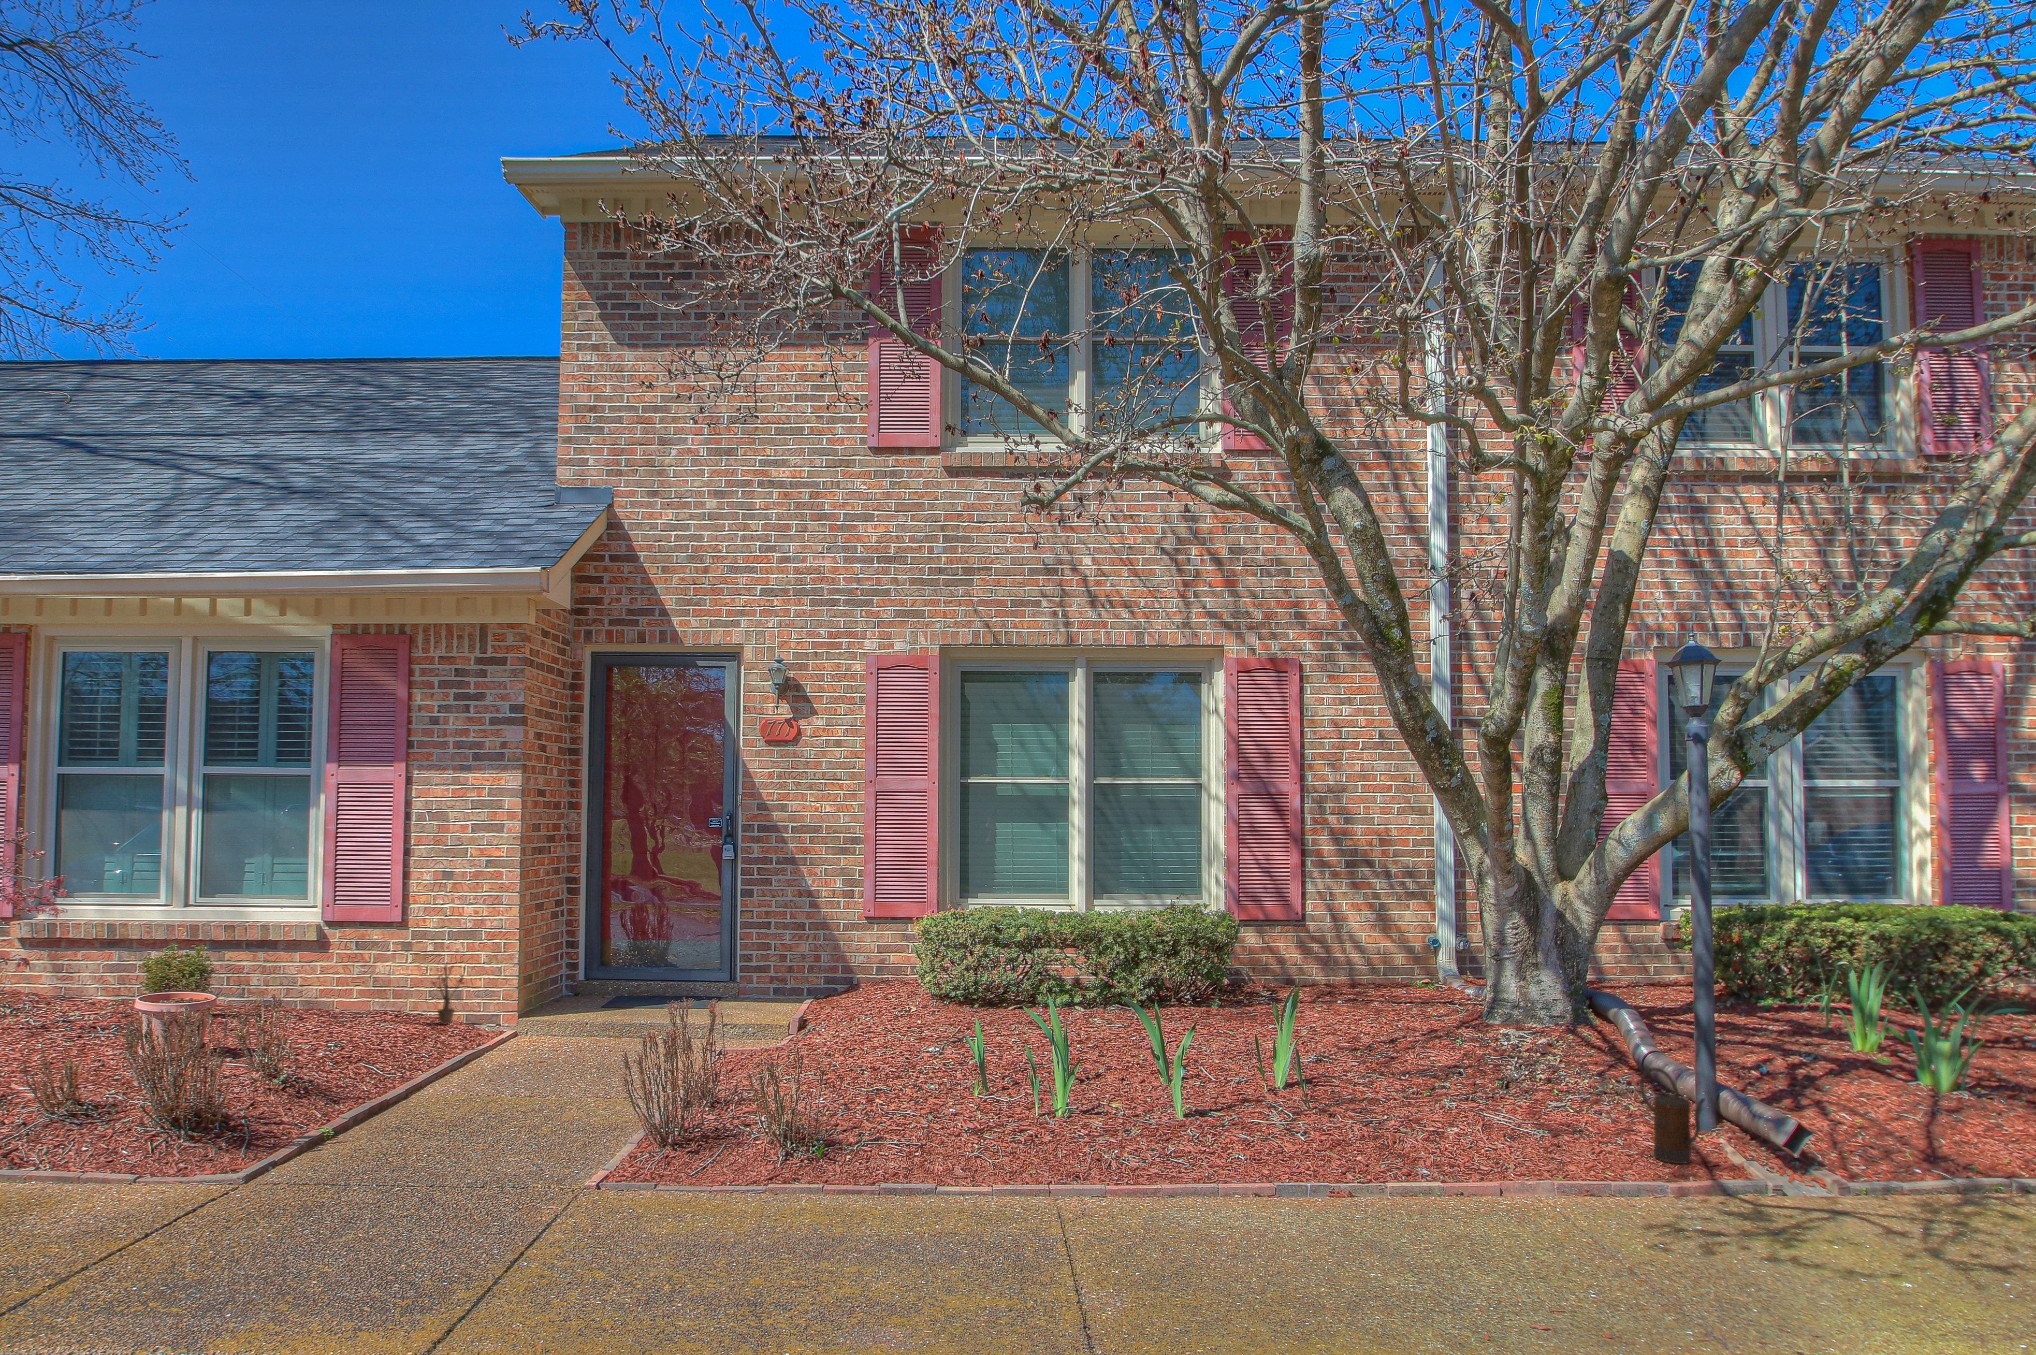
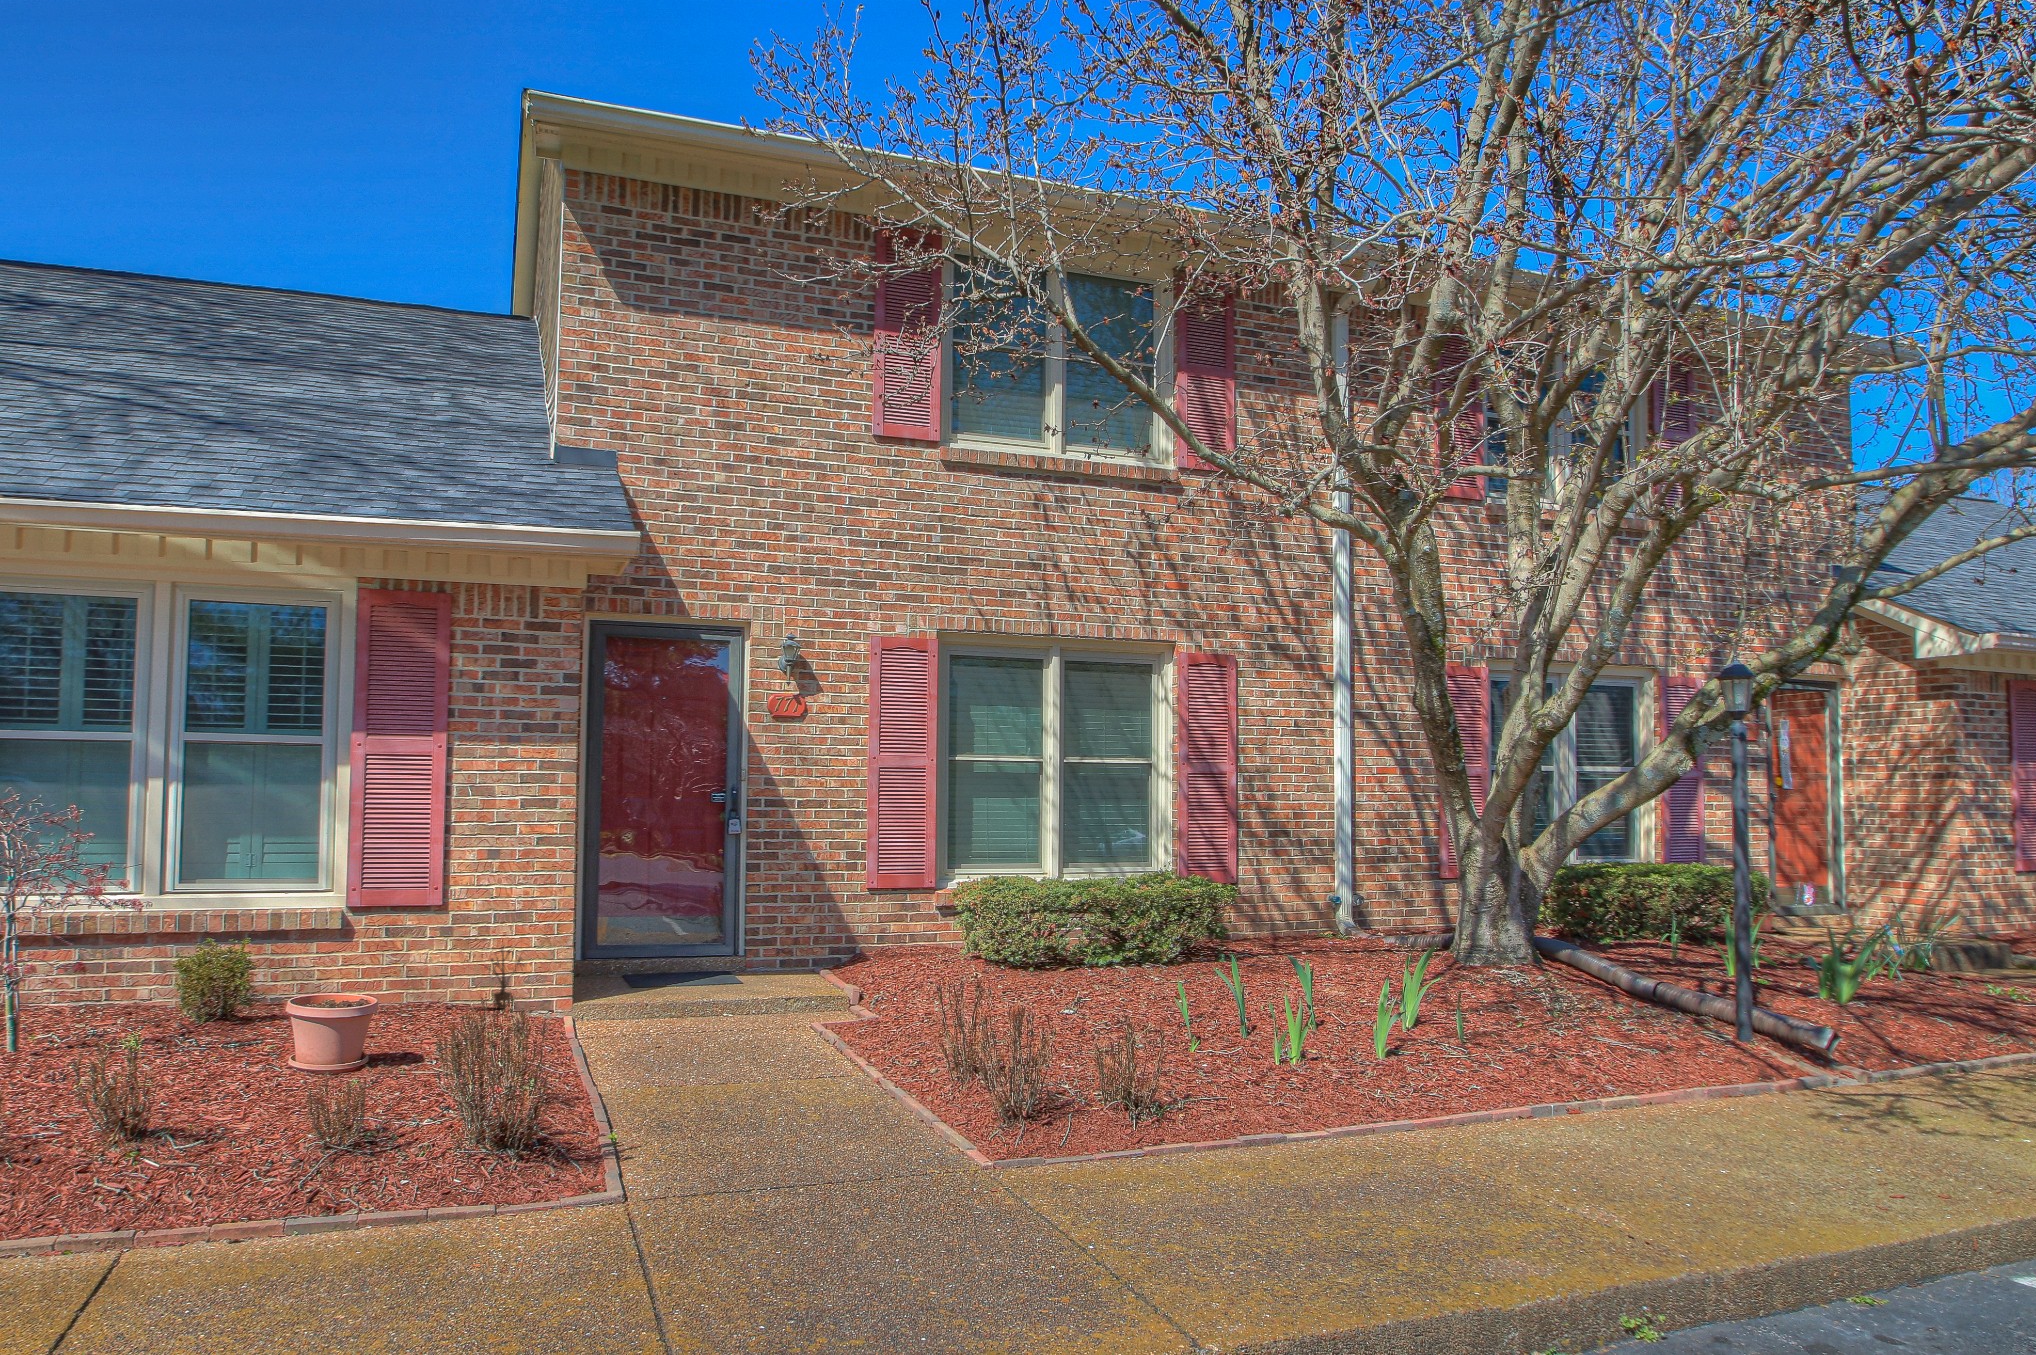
watering can: present [1640,1068,1705,1164] -> none [1634,985,1693,1054]

